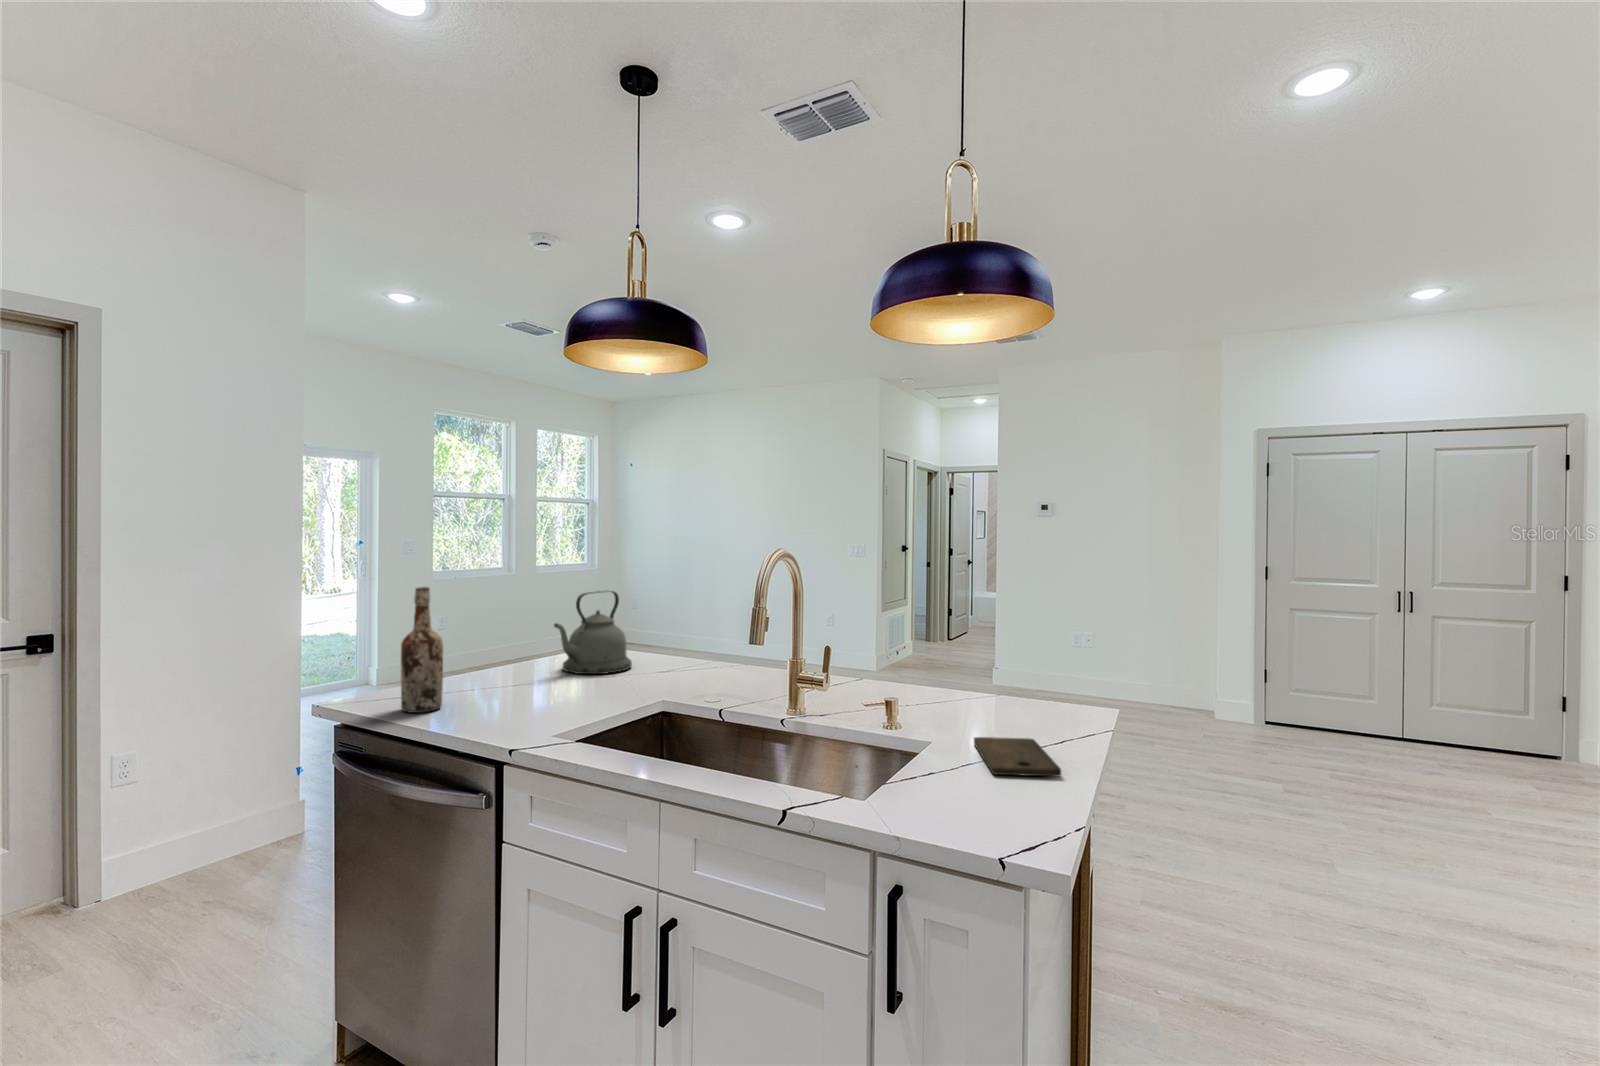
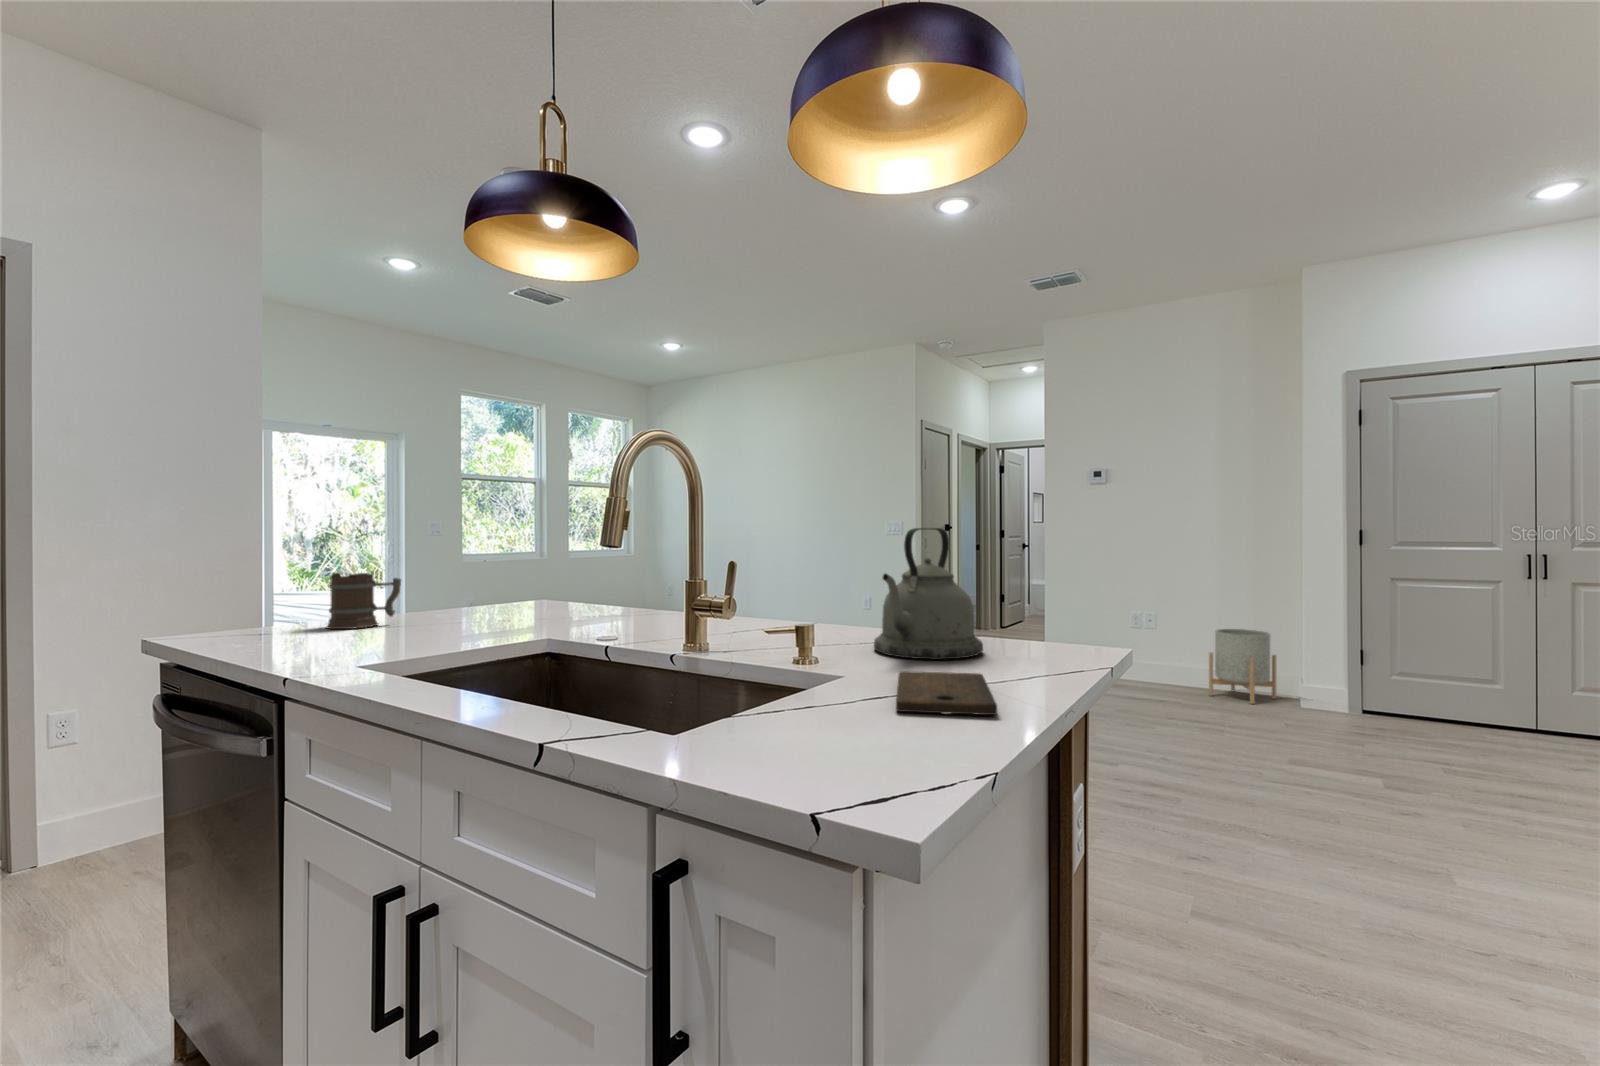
wine bottle: present [401,587,443,713] -> none [223,497,280,645]
kettle: present [554,591,632,674] -> present [874,528,983,659]
mug: none [456,640,517,691] -> present [327,572,401,629]
planter: none [1140,650,1197,717] -> present [1209,629,1277,704]

